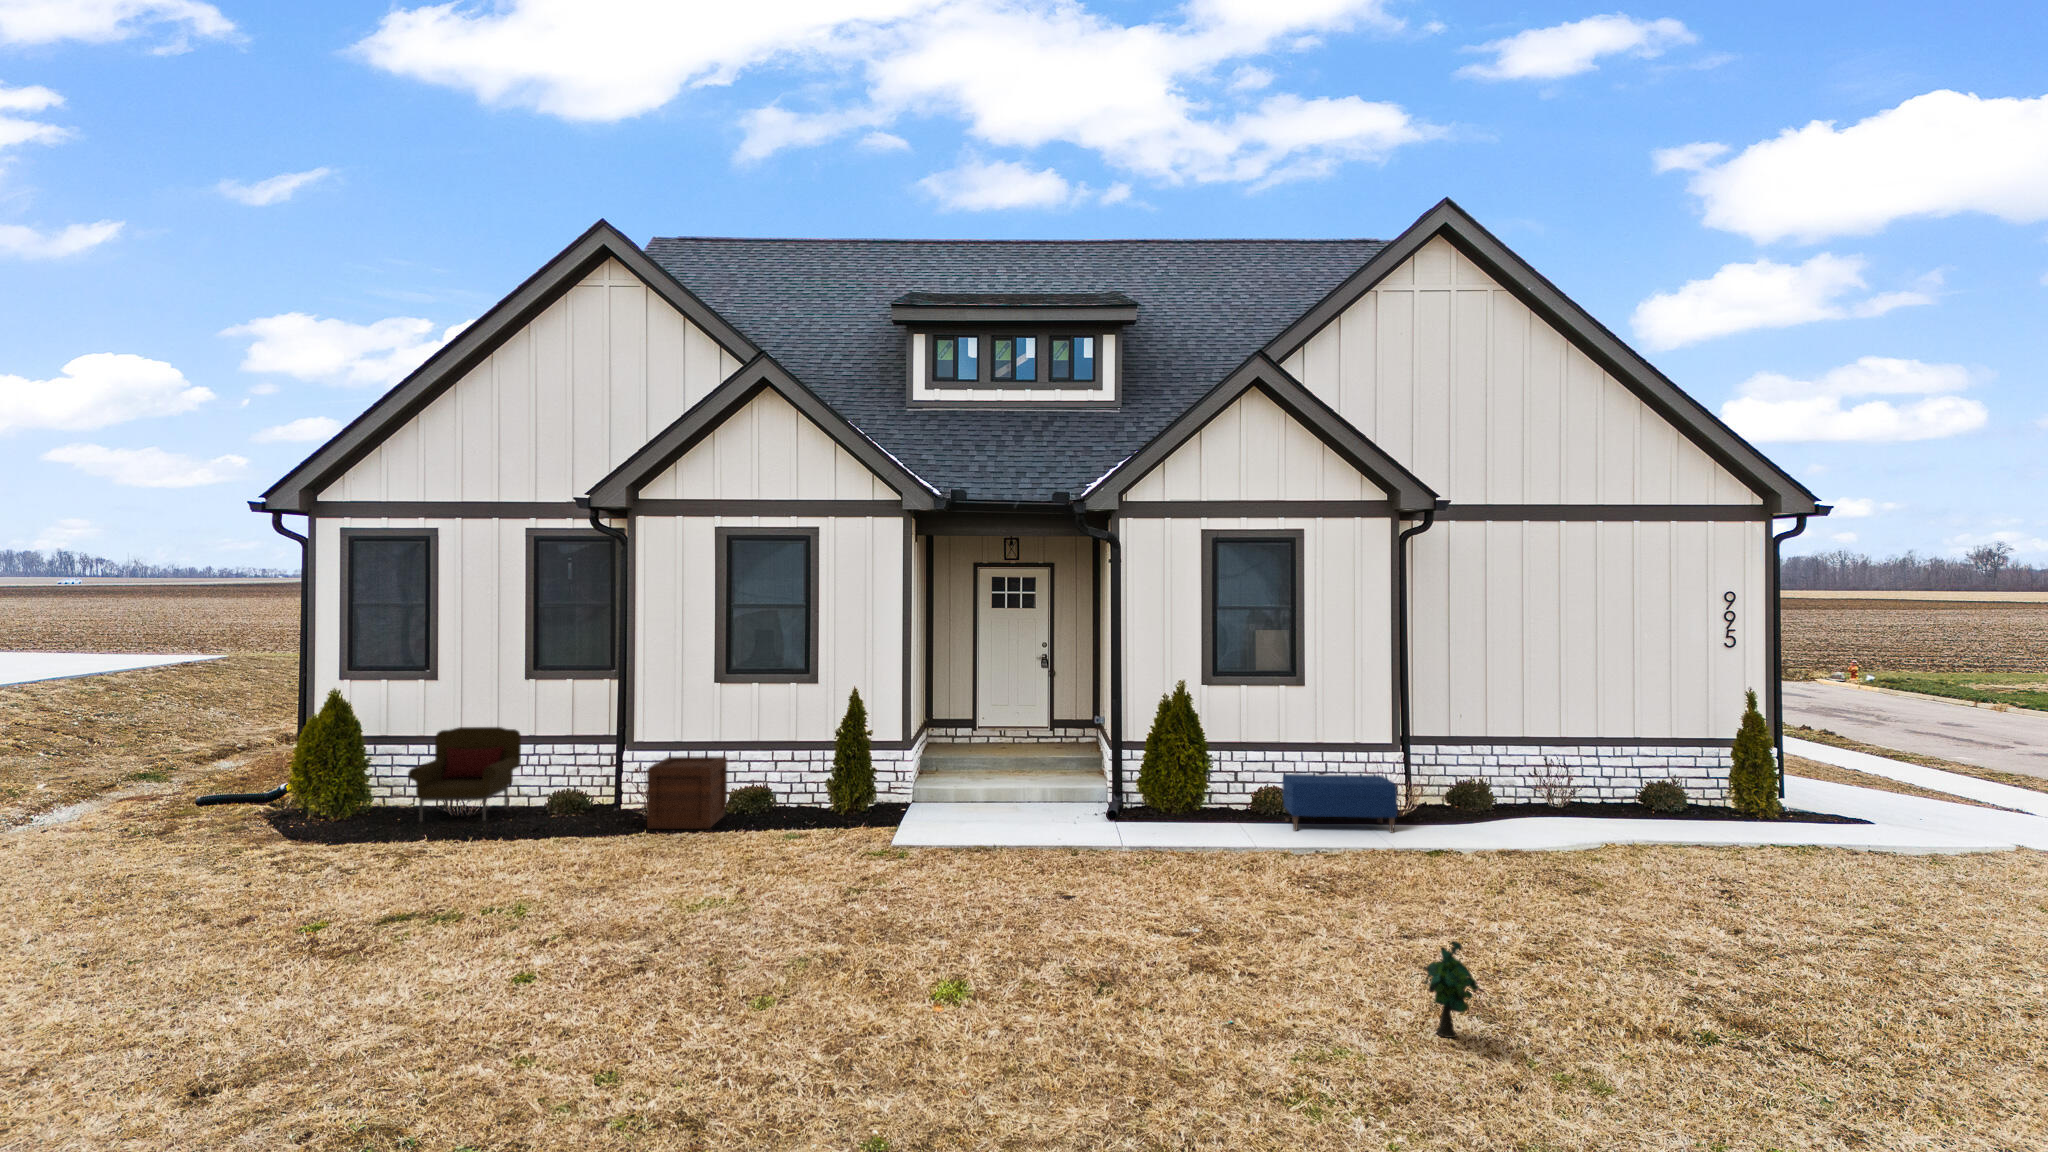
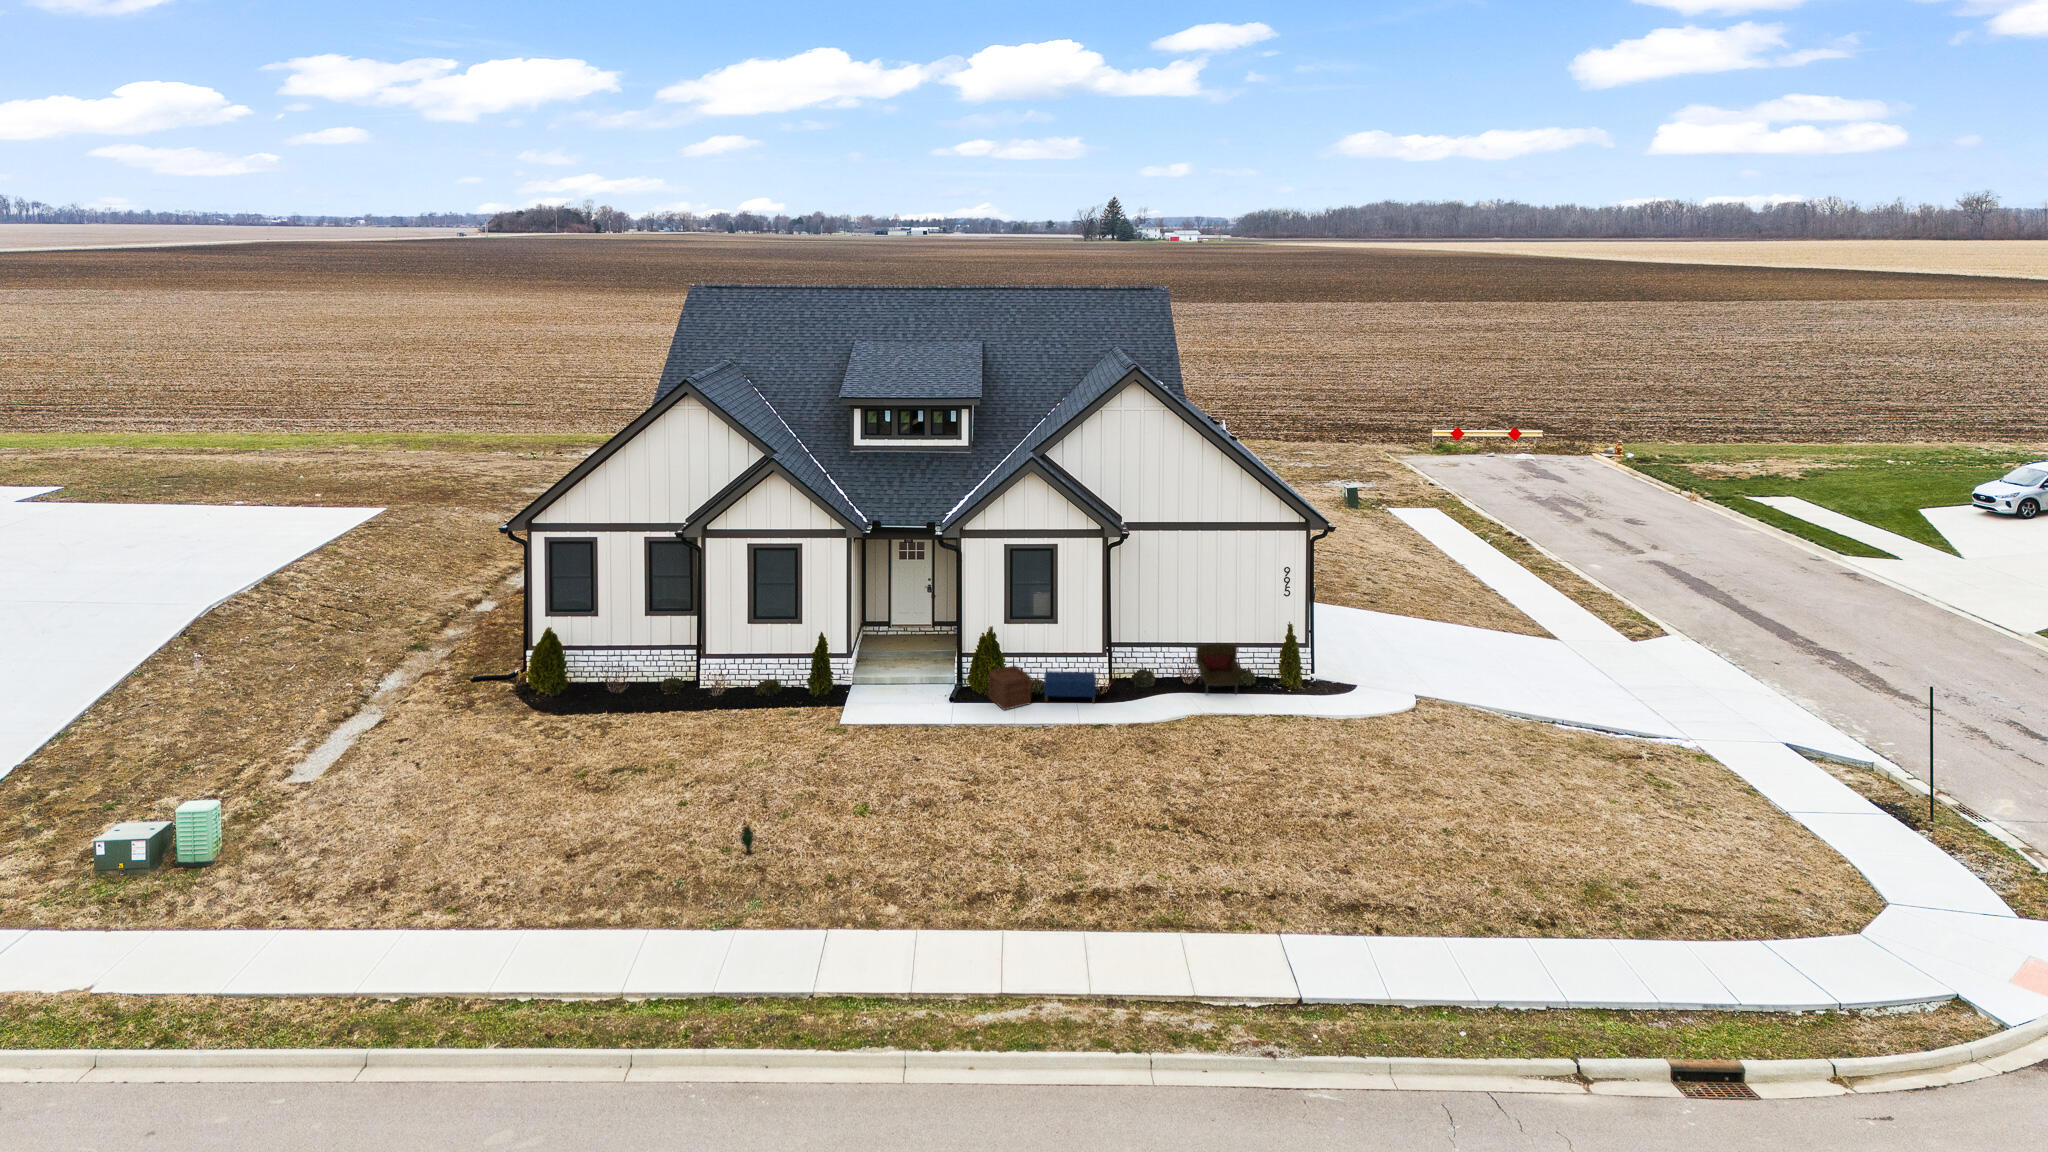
armchair: present [408,727,521,822] -> present [1195,644,1244,692]
wooden crate: present [647,756,727,829] -> present [989,666,1031,710]
decorative plant: present [1423,941,1479,1038] -> present [740,825,756,855]

